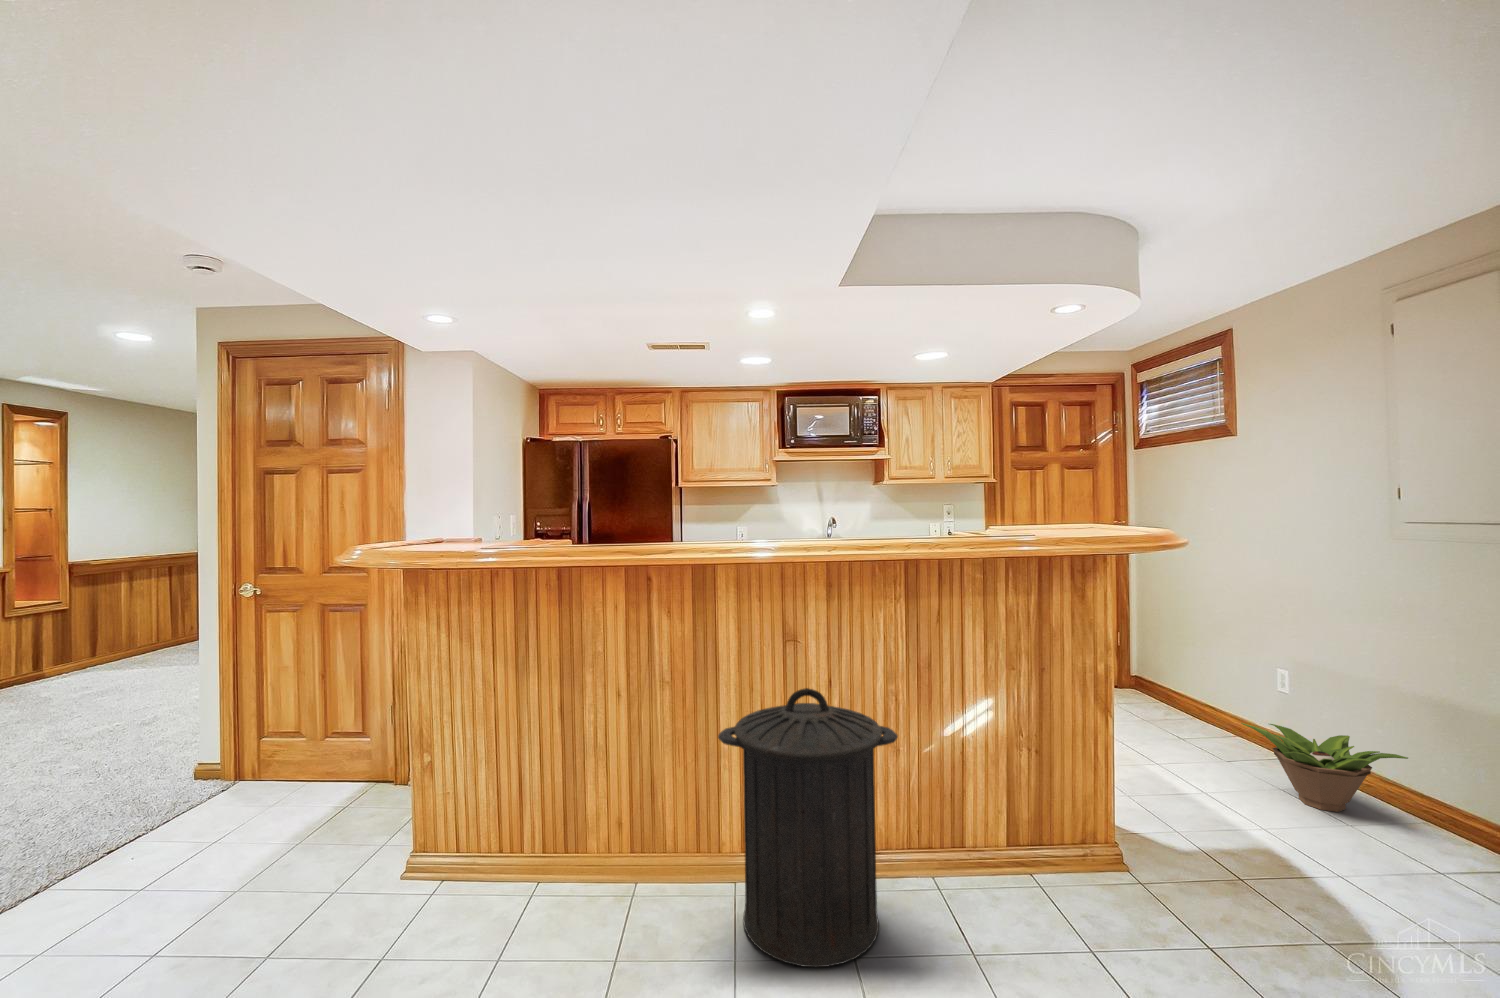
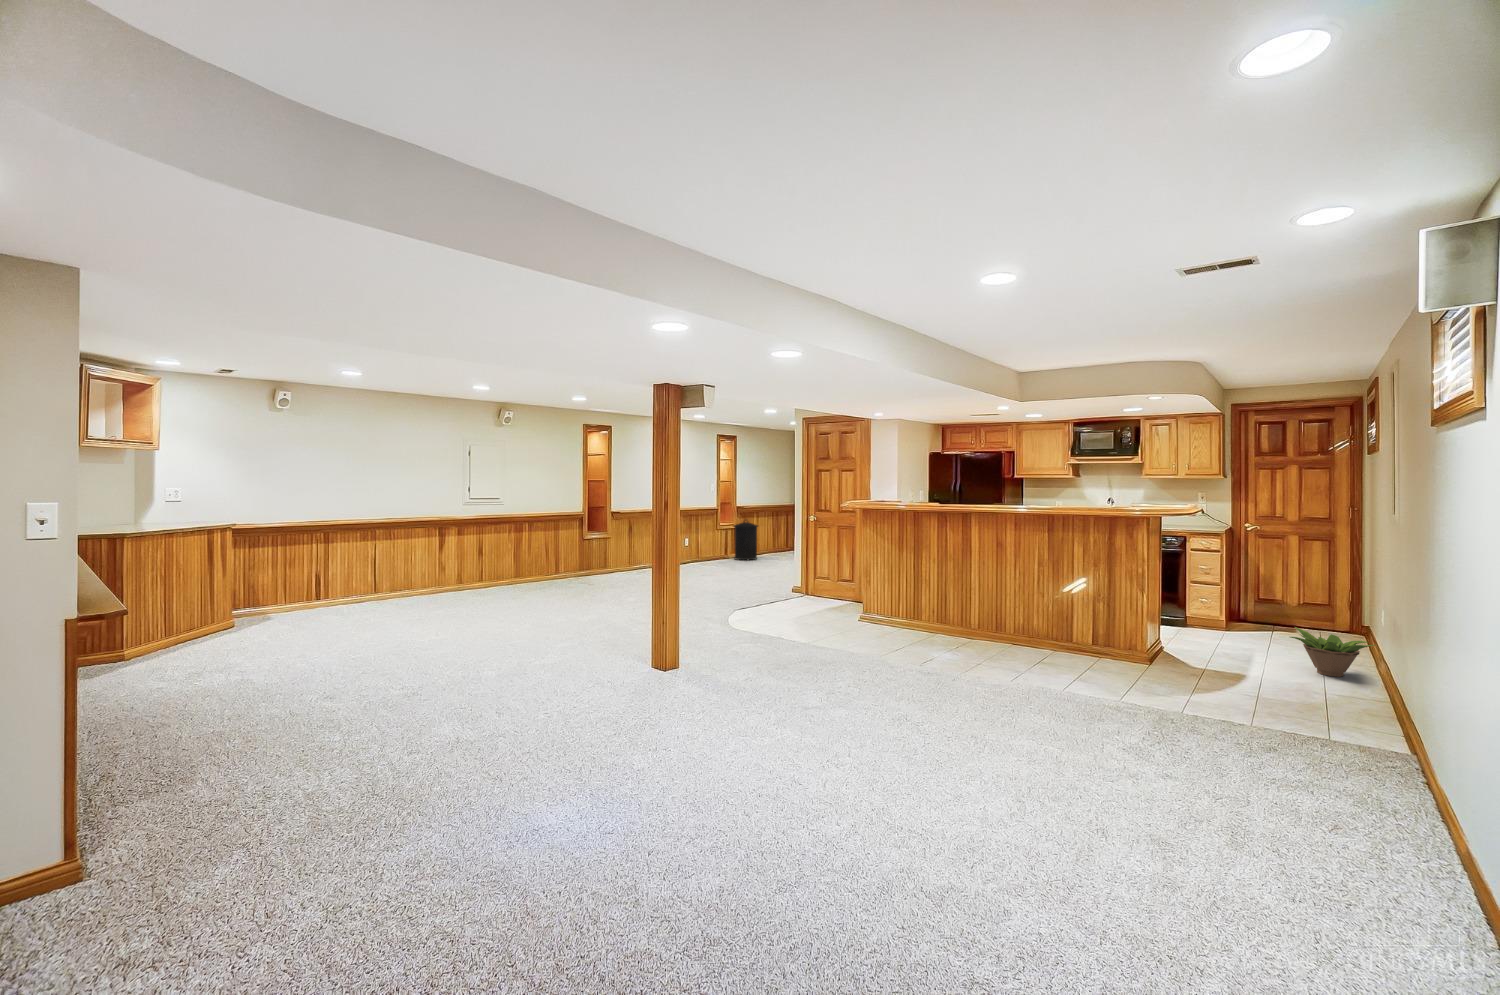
trash can: present [718,688,898,967] -> present [734,521,758,560]

